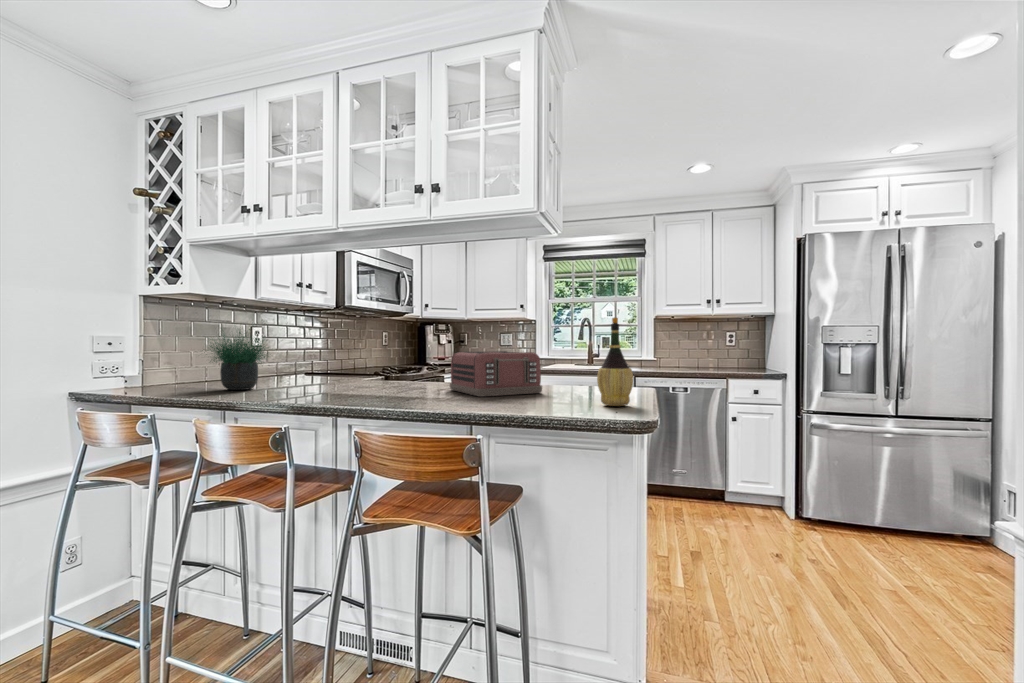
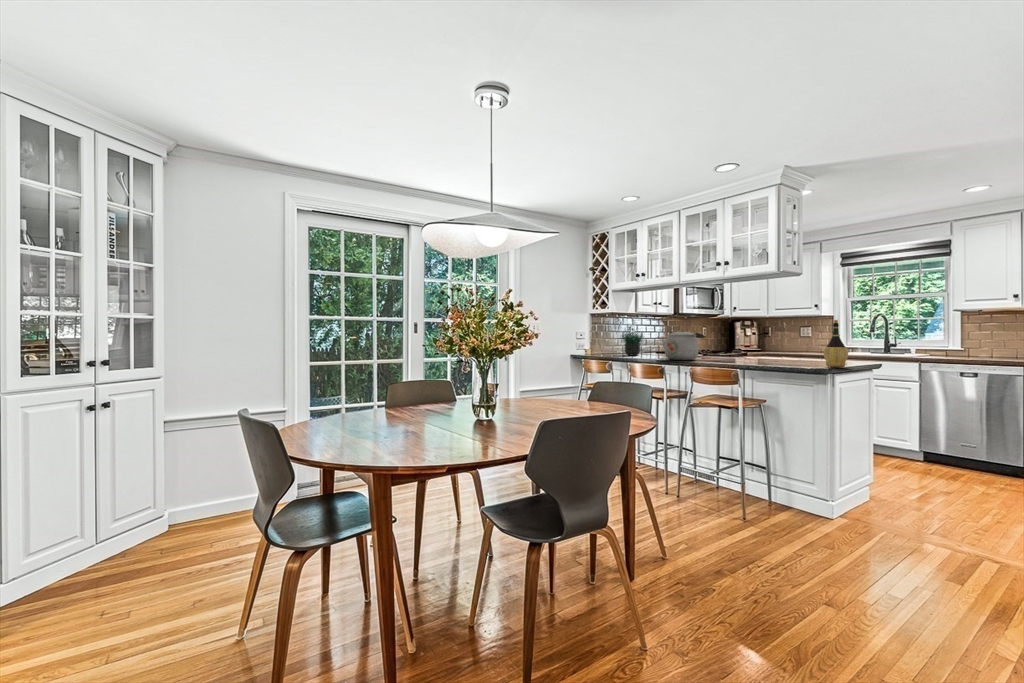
kettle: none [298,333,387,402] -> present [662,330,704,360]
toaster: present [450,351,542,397] -> none [741,339,799,362]

